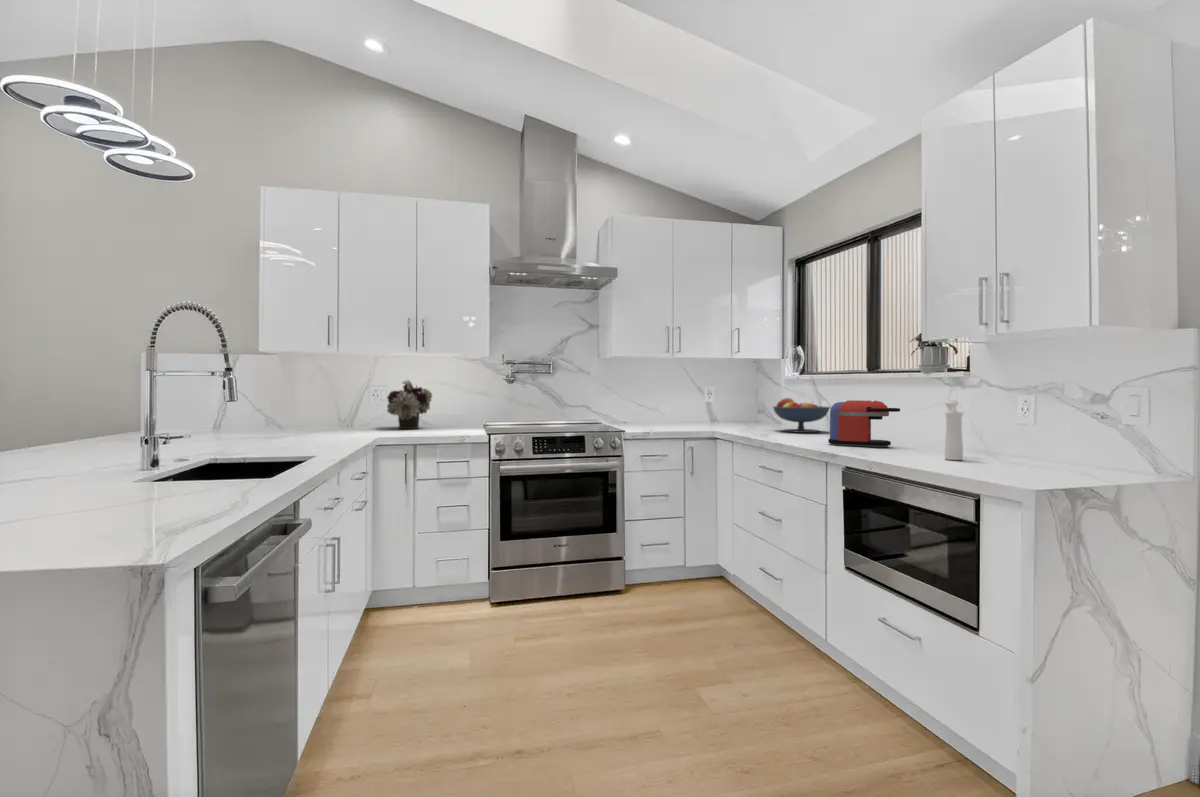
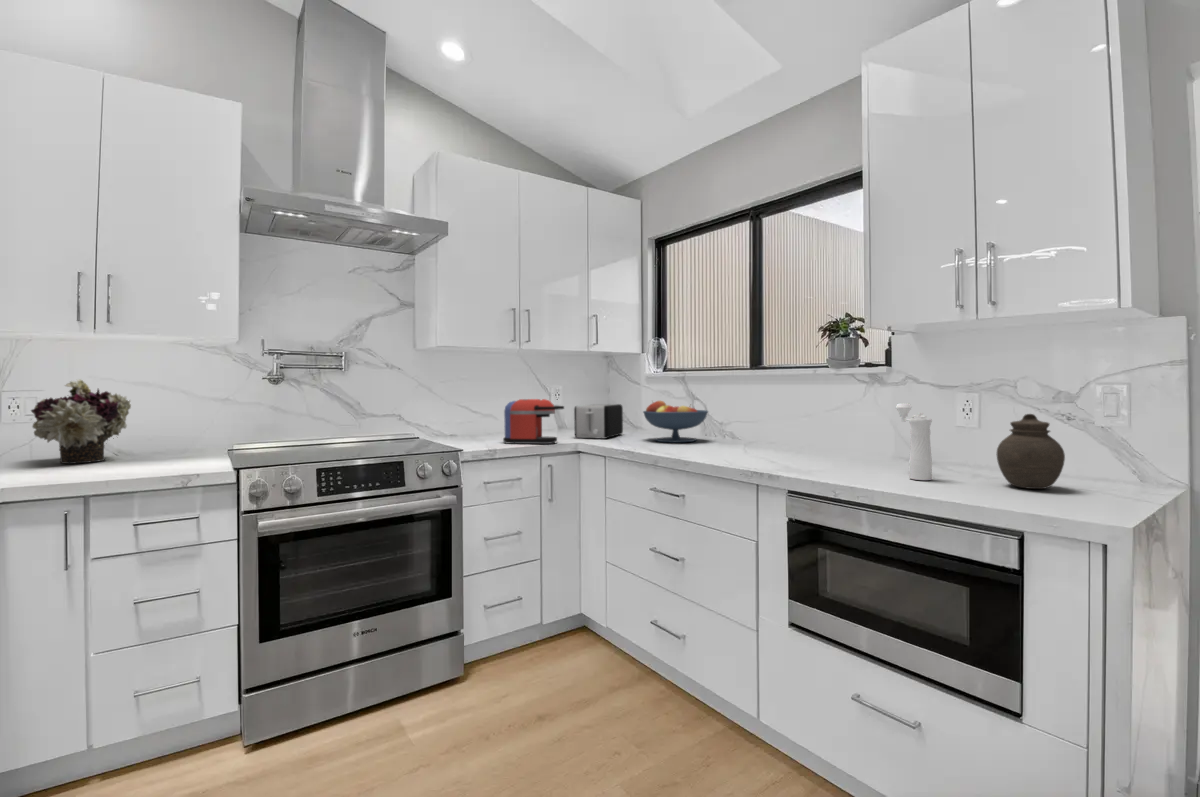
coffee maker: present [828,400,900,447] -> present [503,399,564,444]
toaster: none [719,401,763,428] -> present [574,404,623,439]
jar: none [1011,409,1066,469] -> present [996,414,1065,489]

